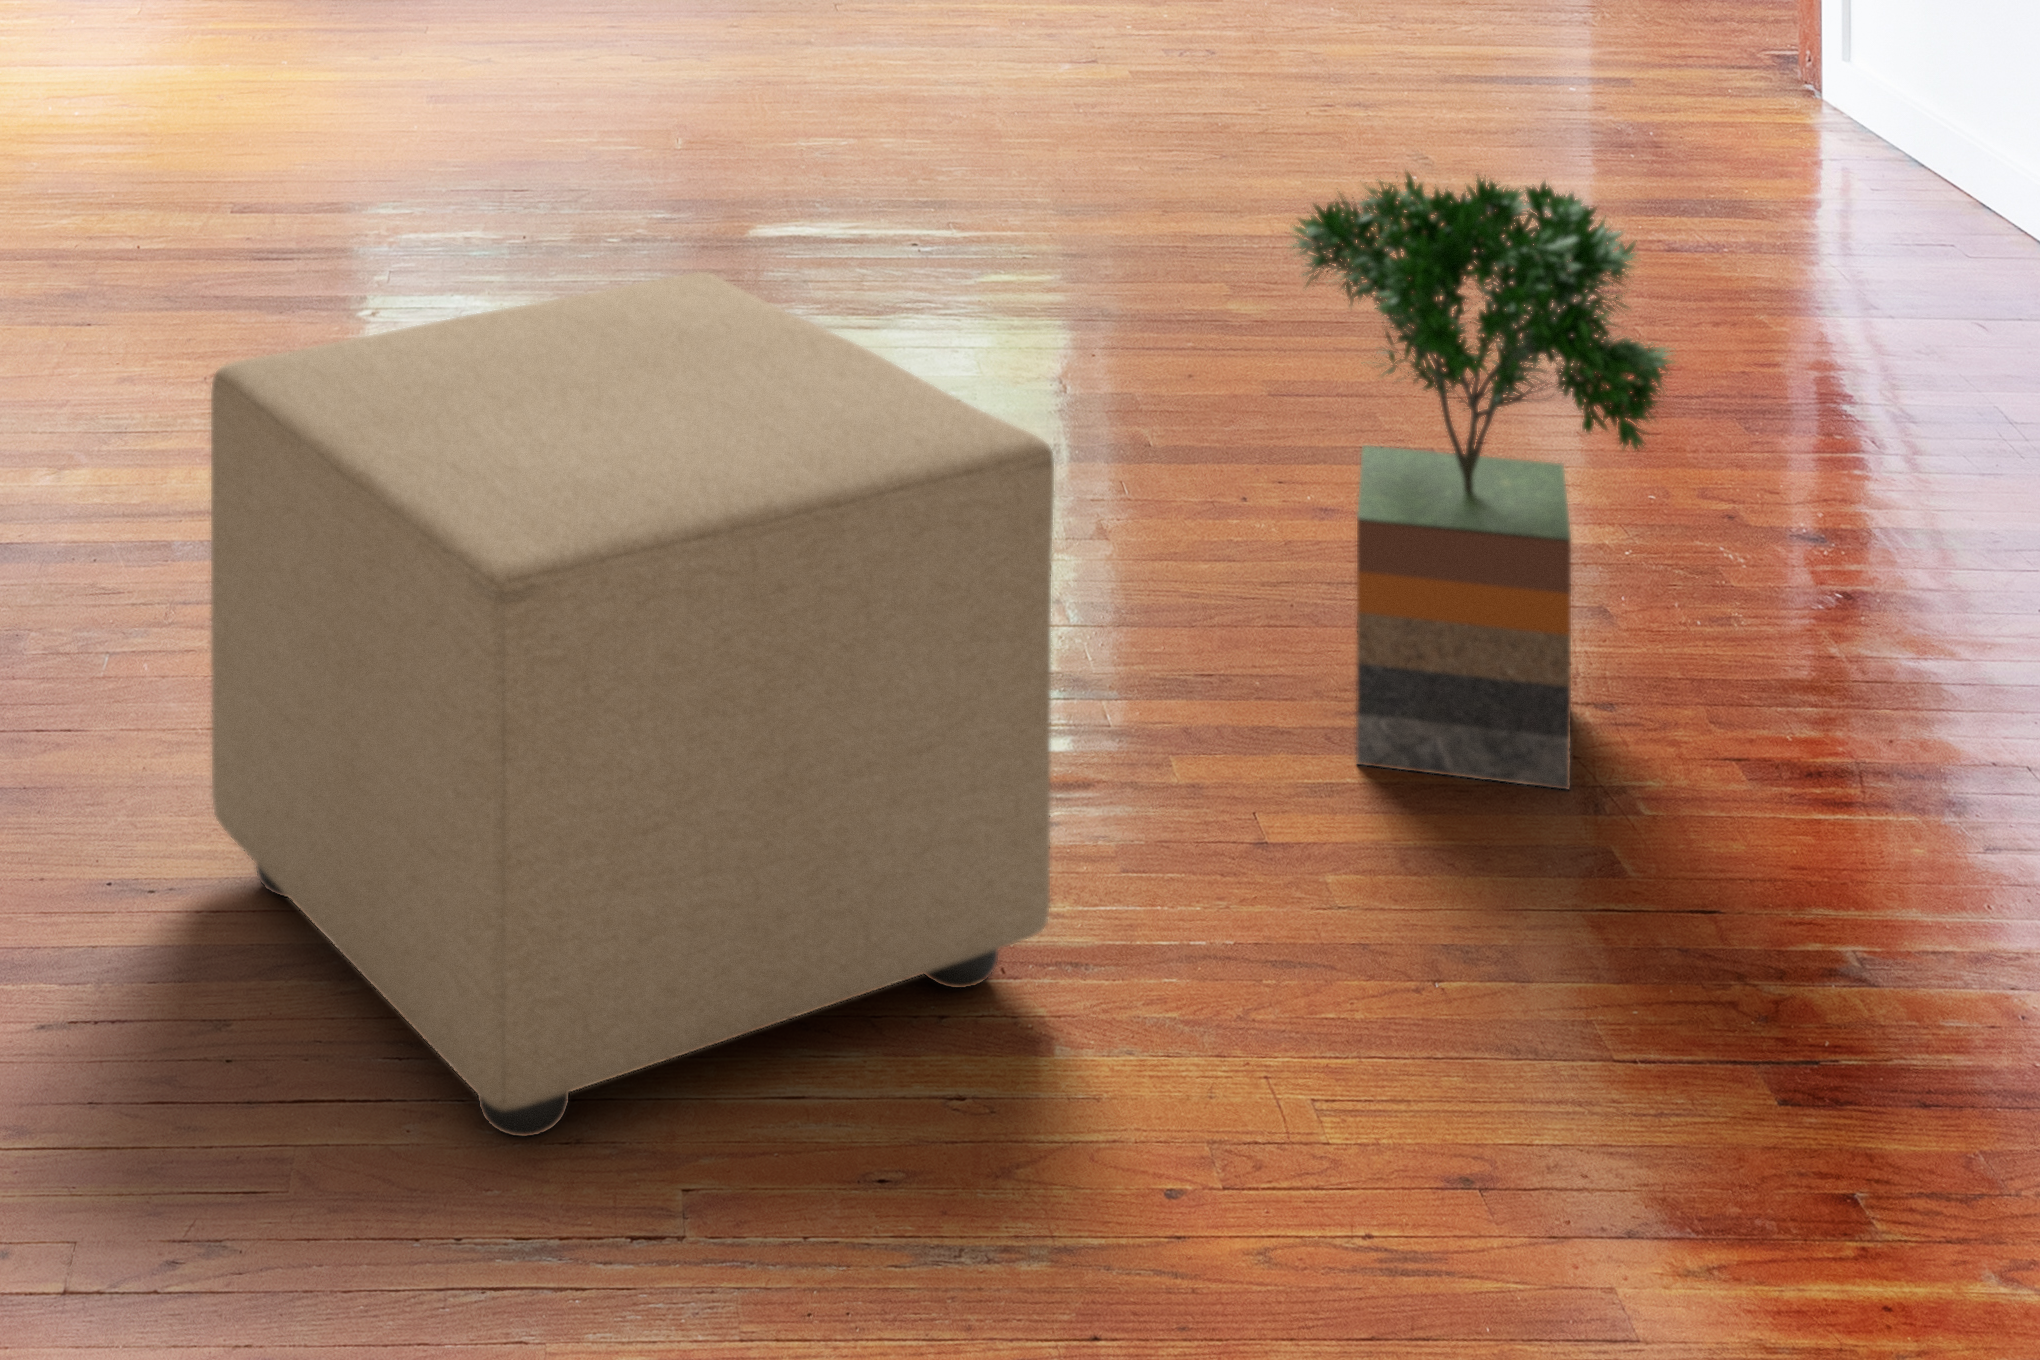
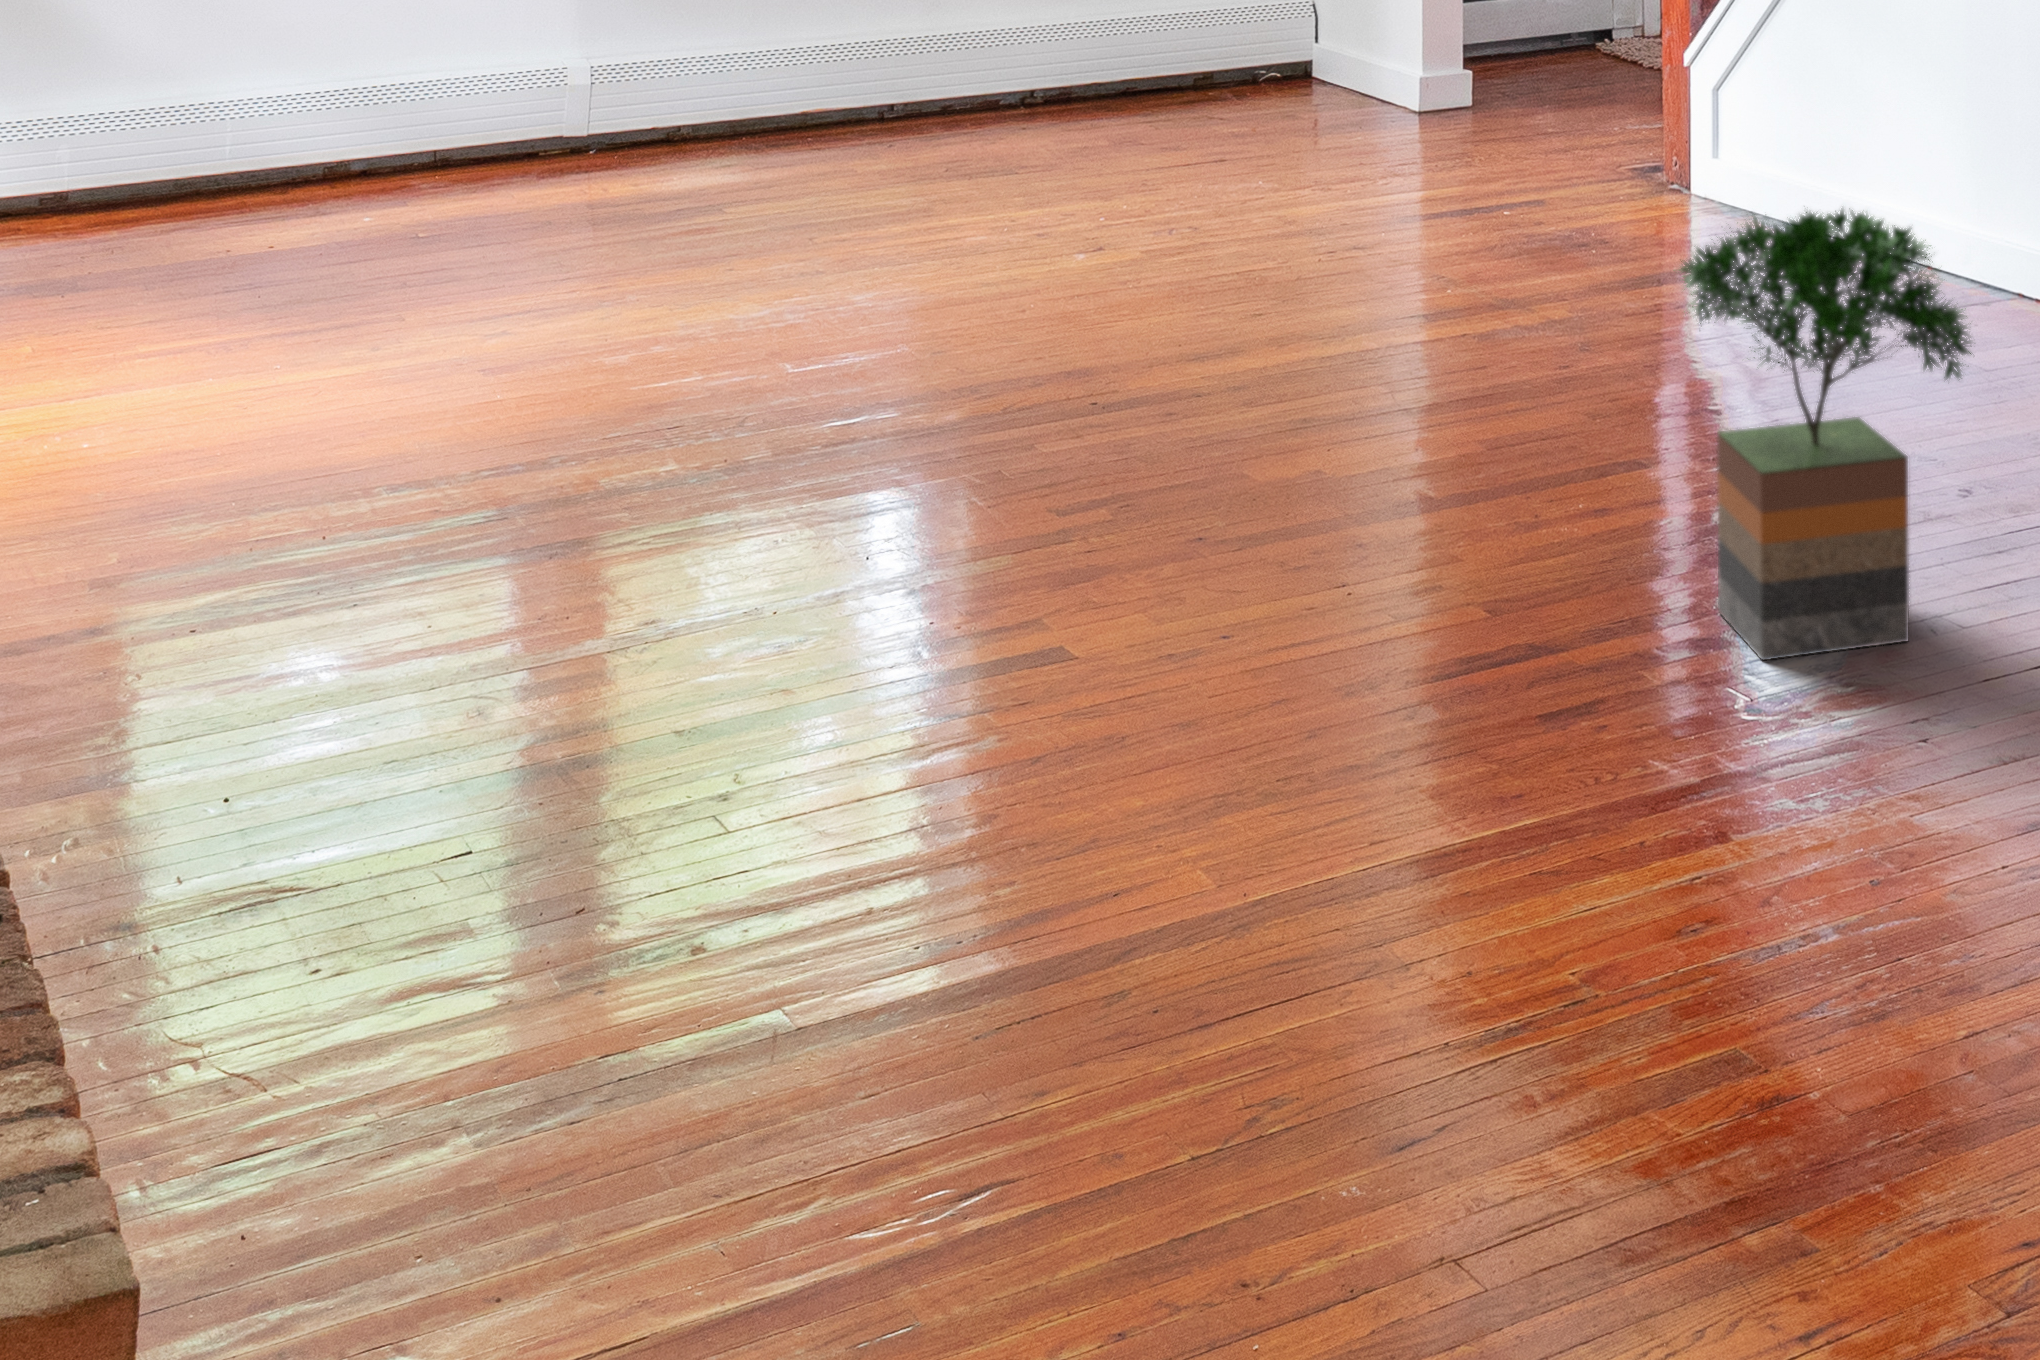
ottoman: present [211,272,1054,1137] -> none [979,363,1688,1003]

